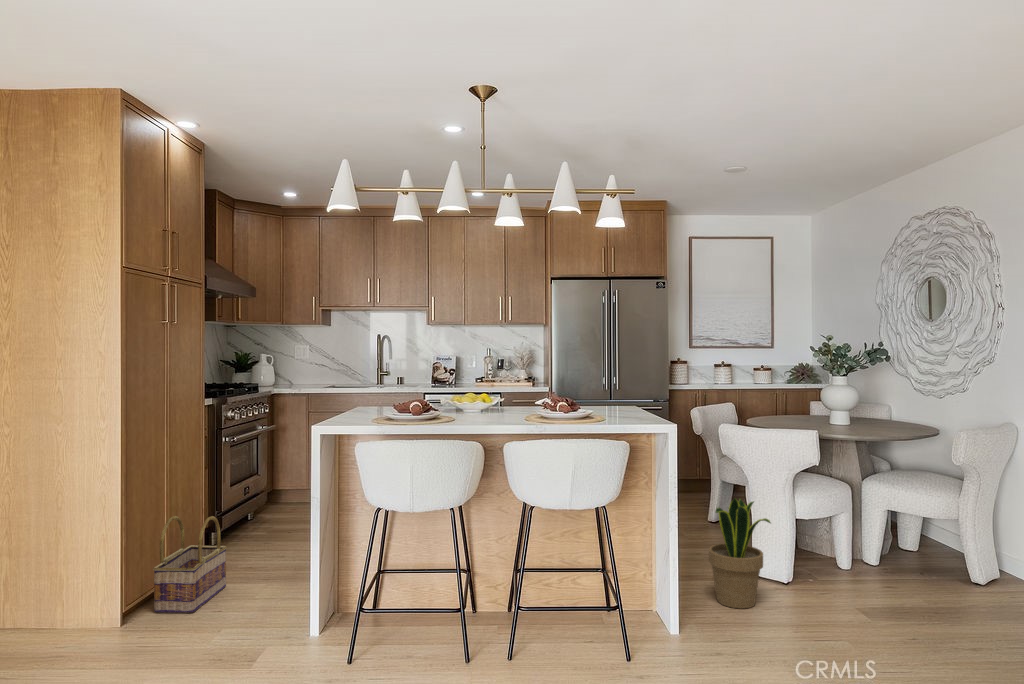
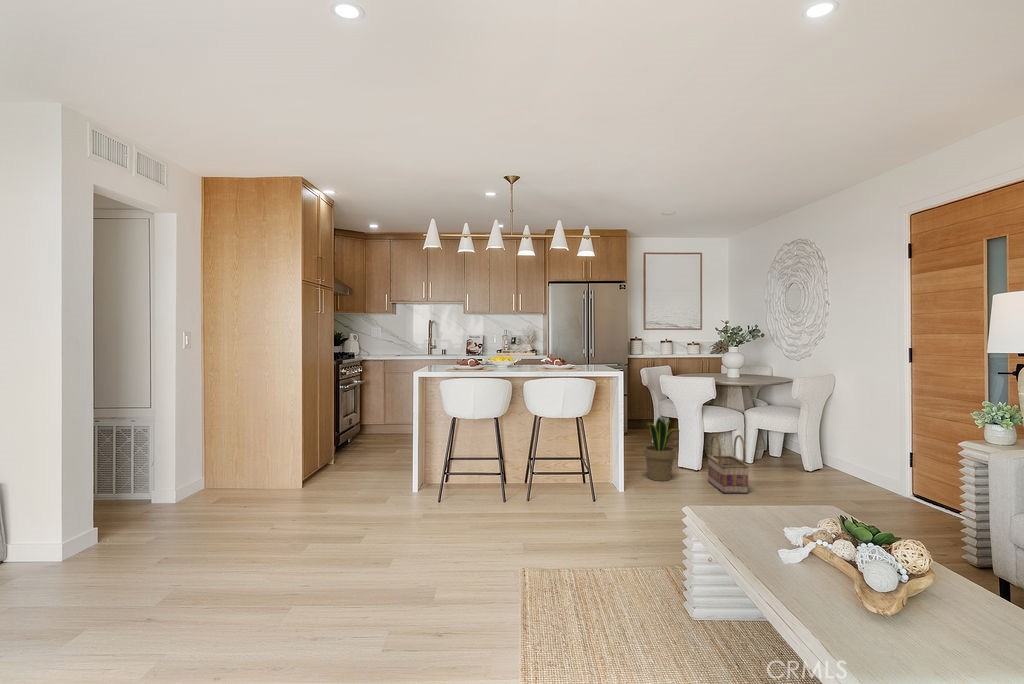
basket: present [153,516,227,613] -> present [708,435,749,493]

